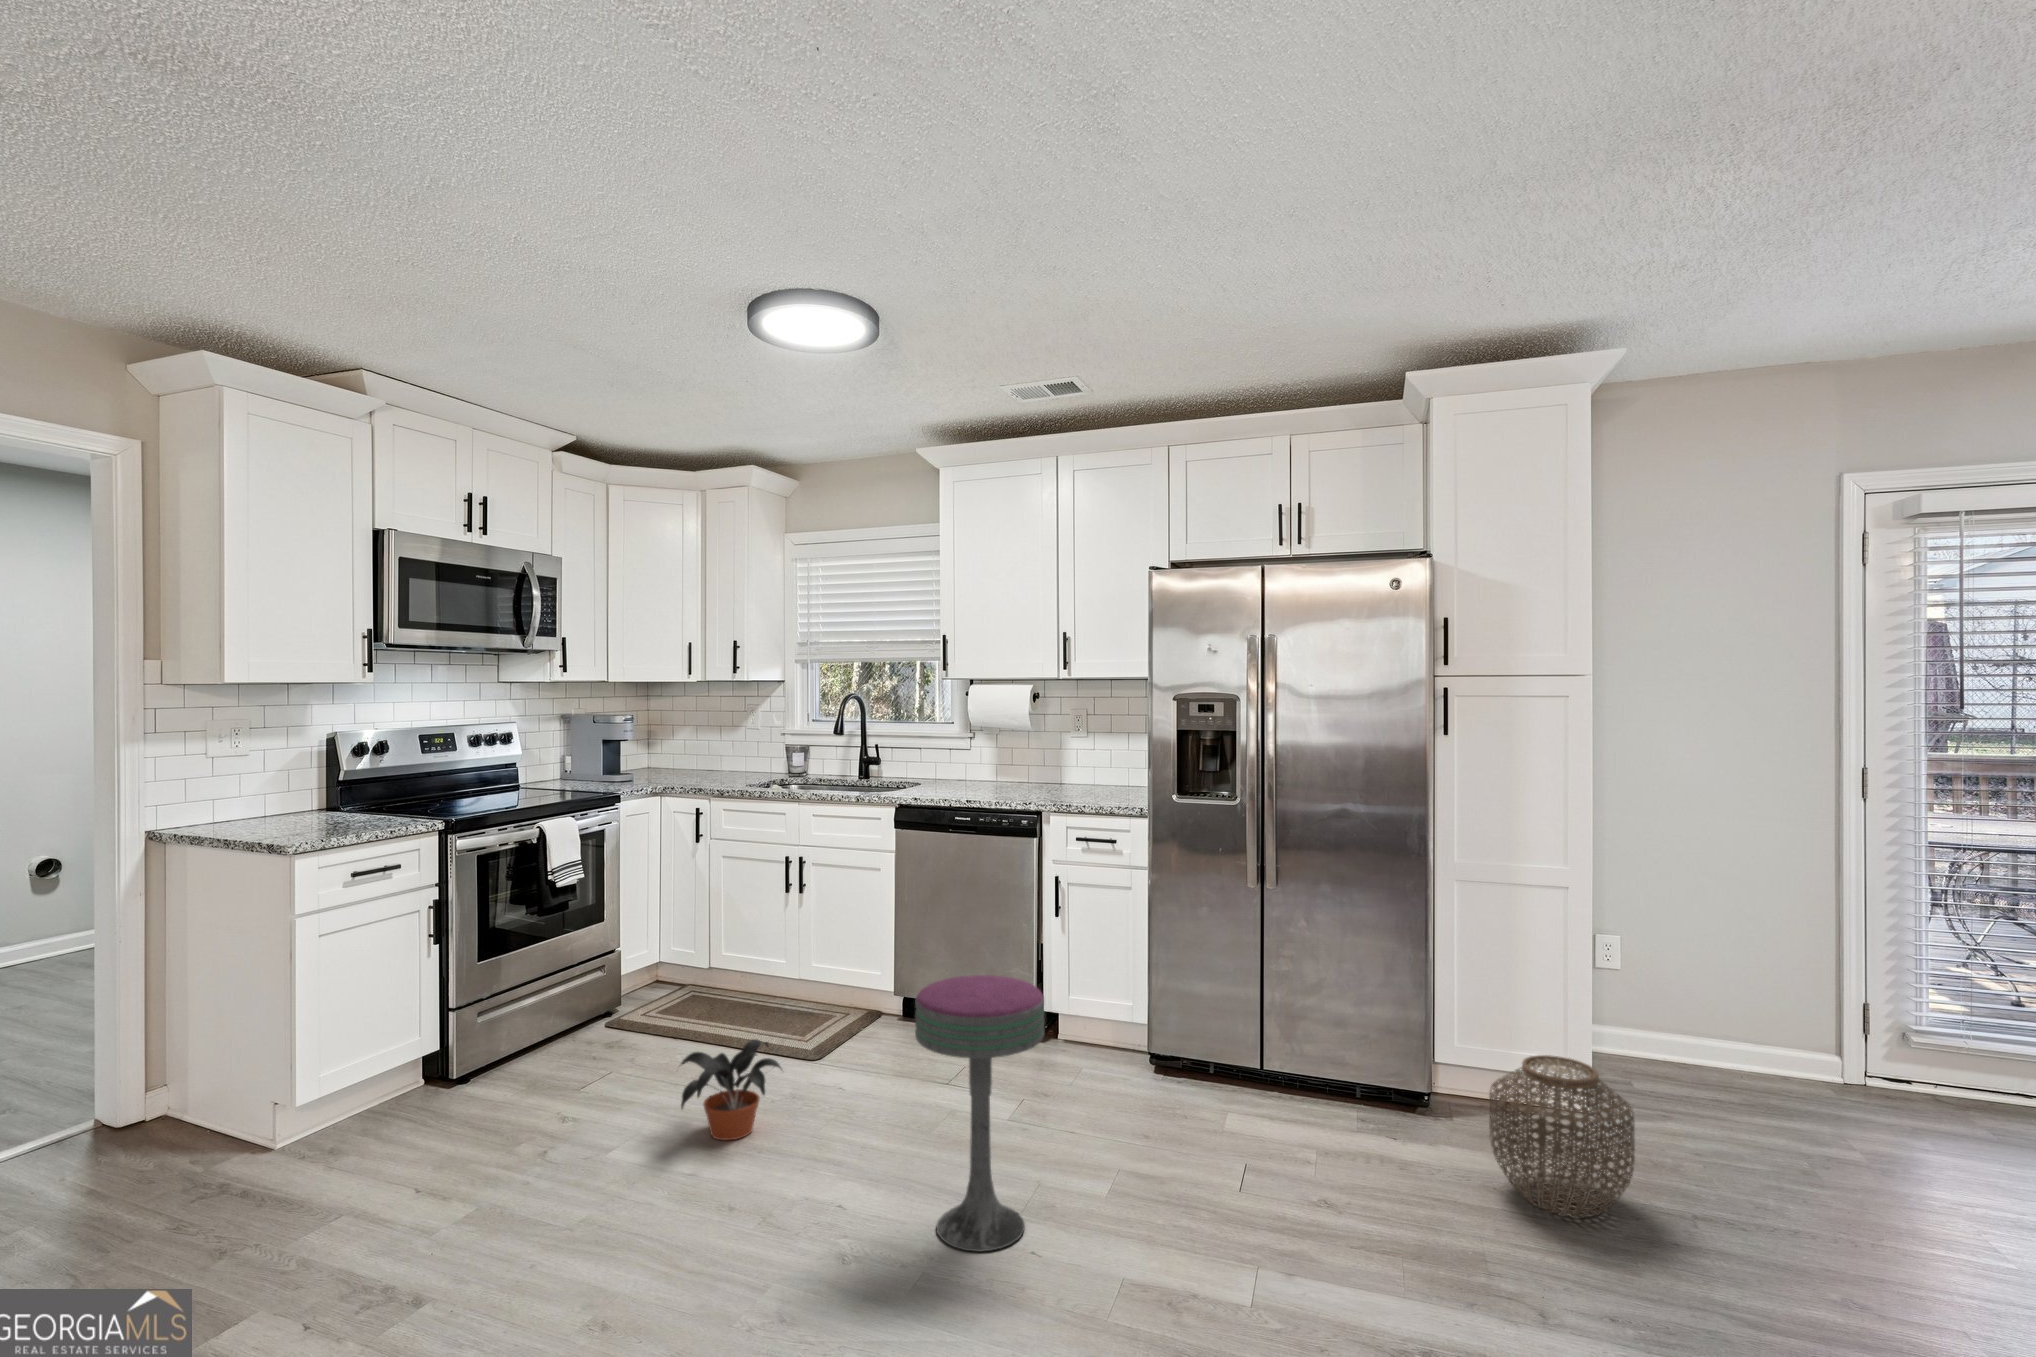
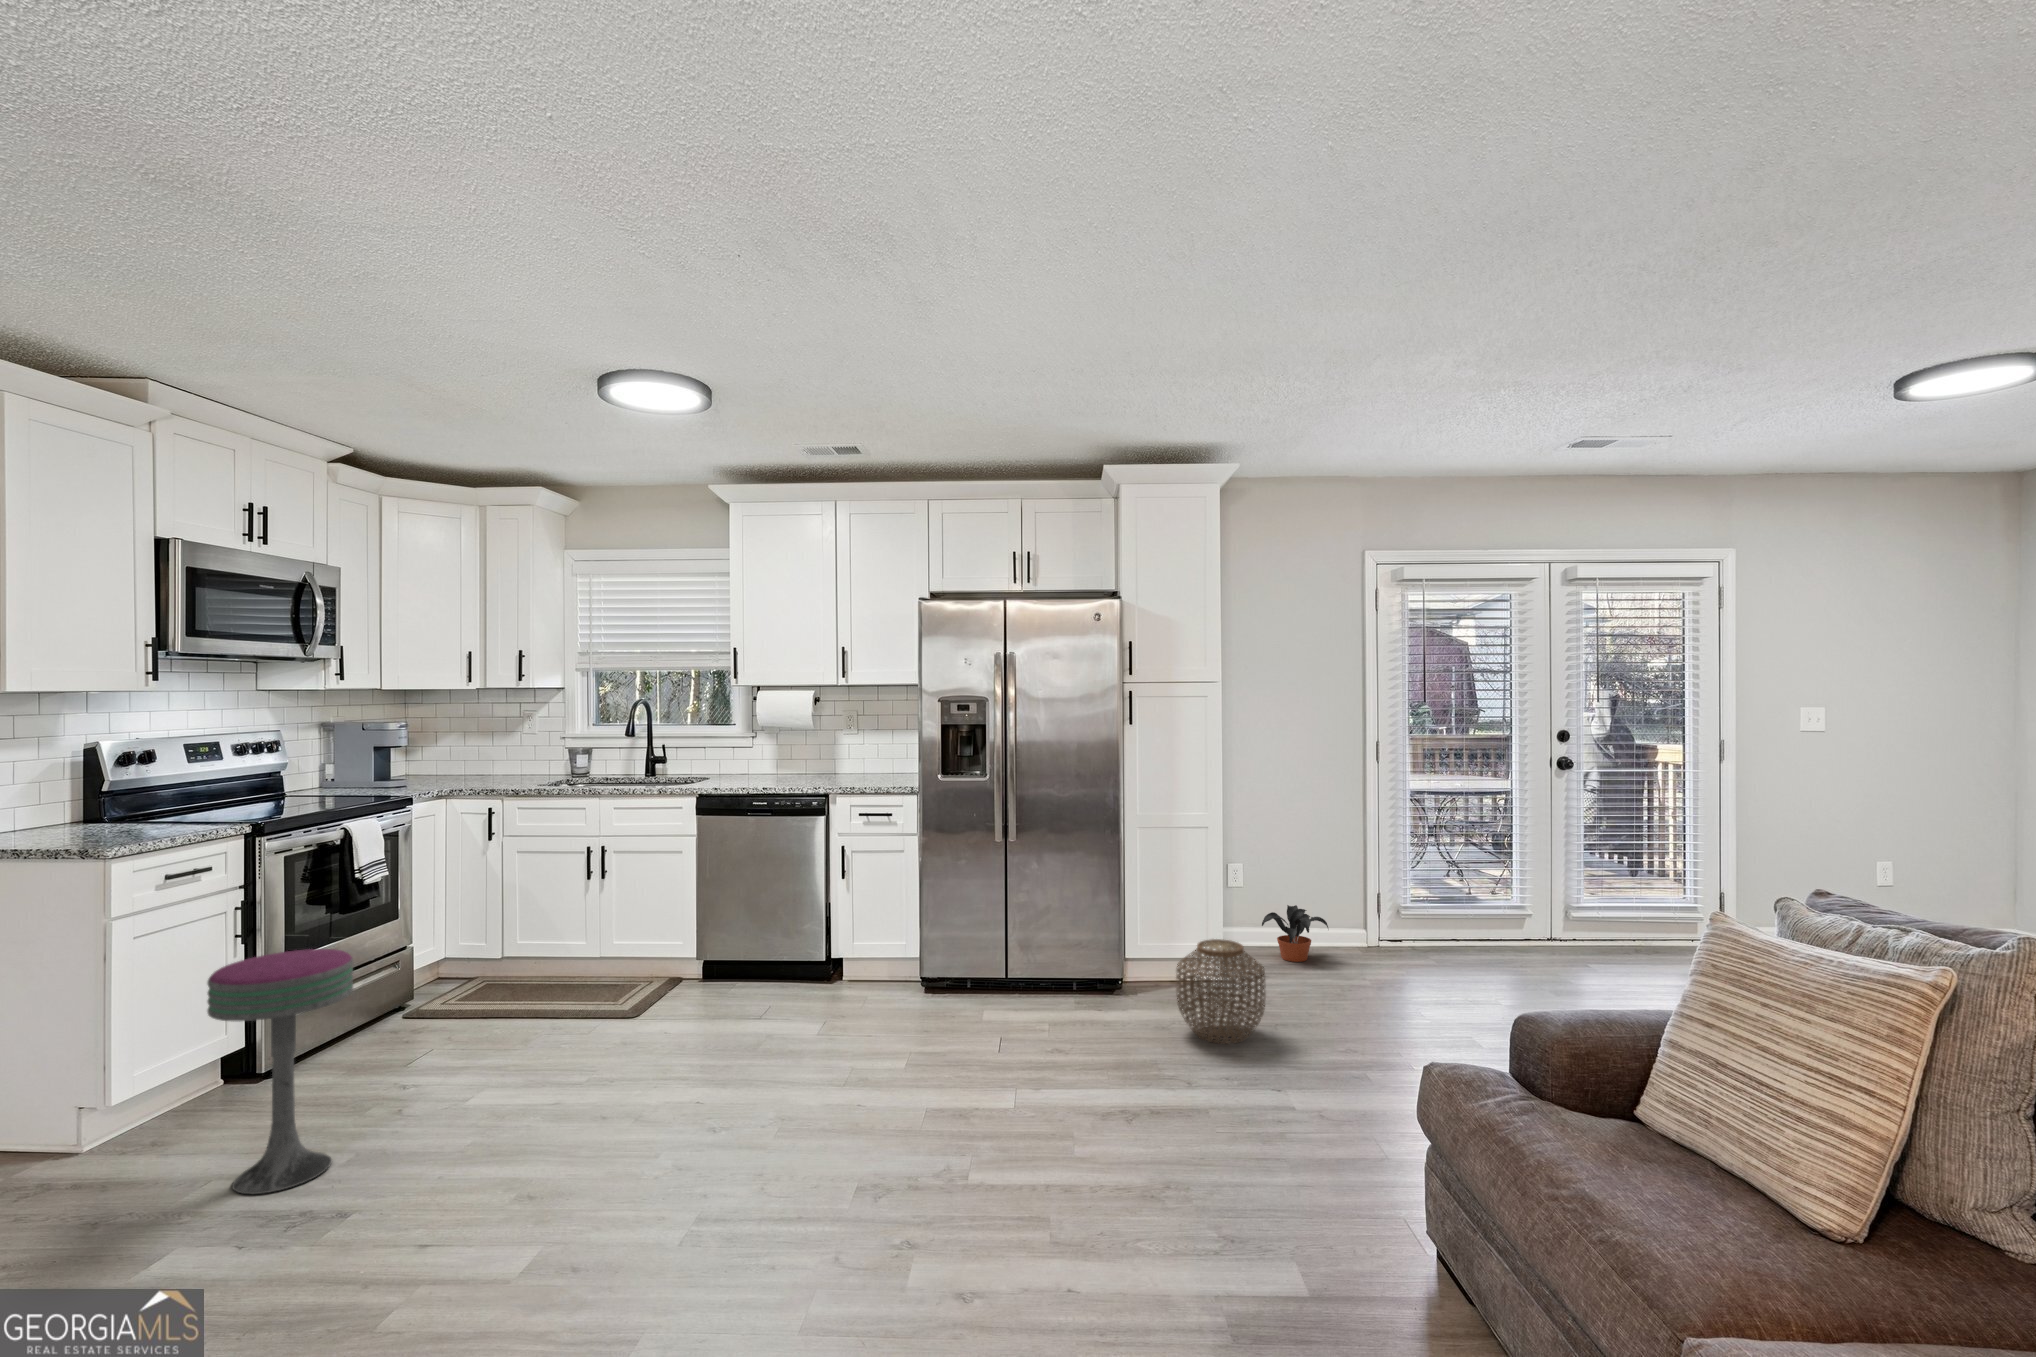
bar stool: present [915,975,1044,1252] -> present [207,949,353,1194]
potted plant: present [681,1039,781,1141] -> present [1262,905,1328,962]

